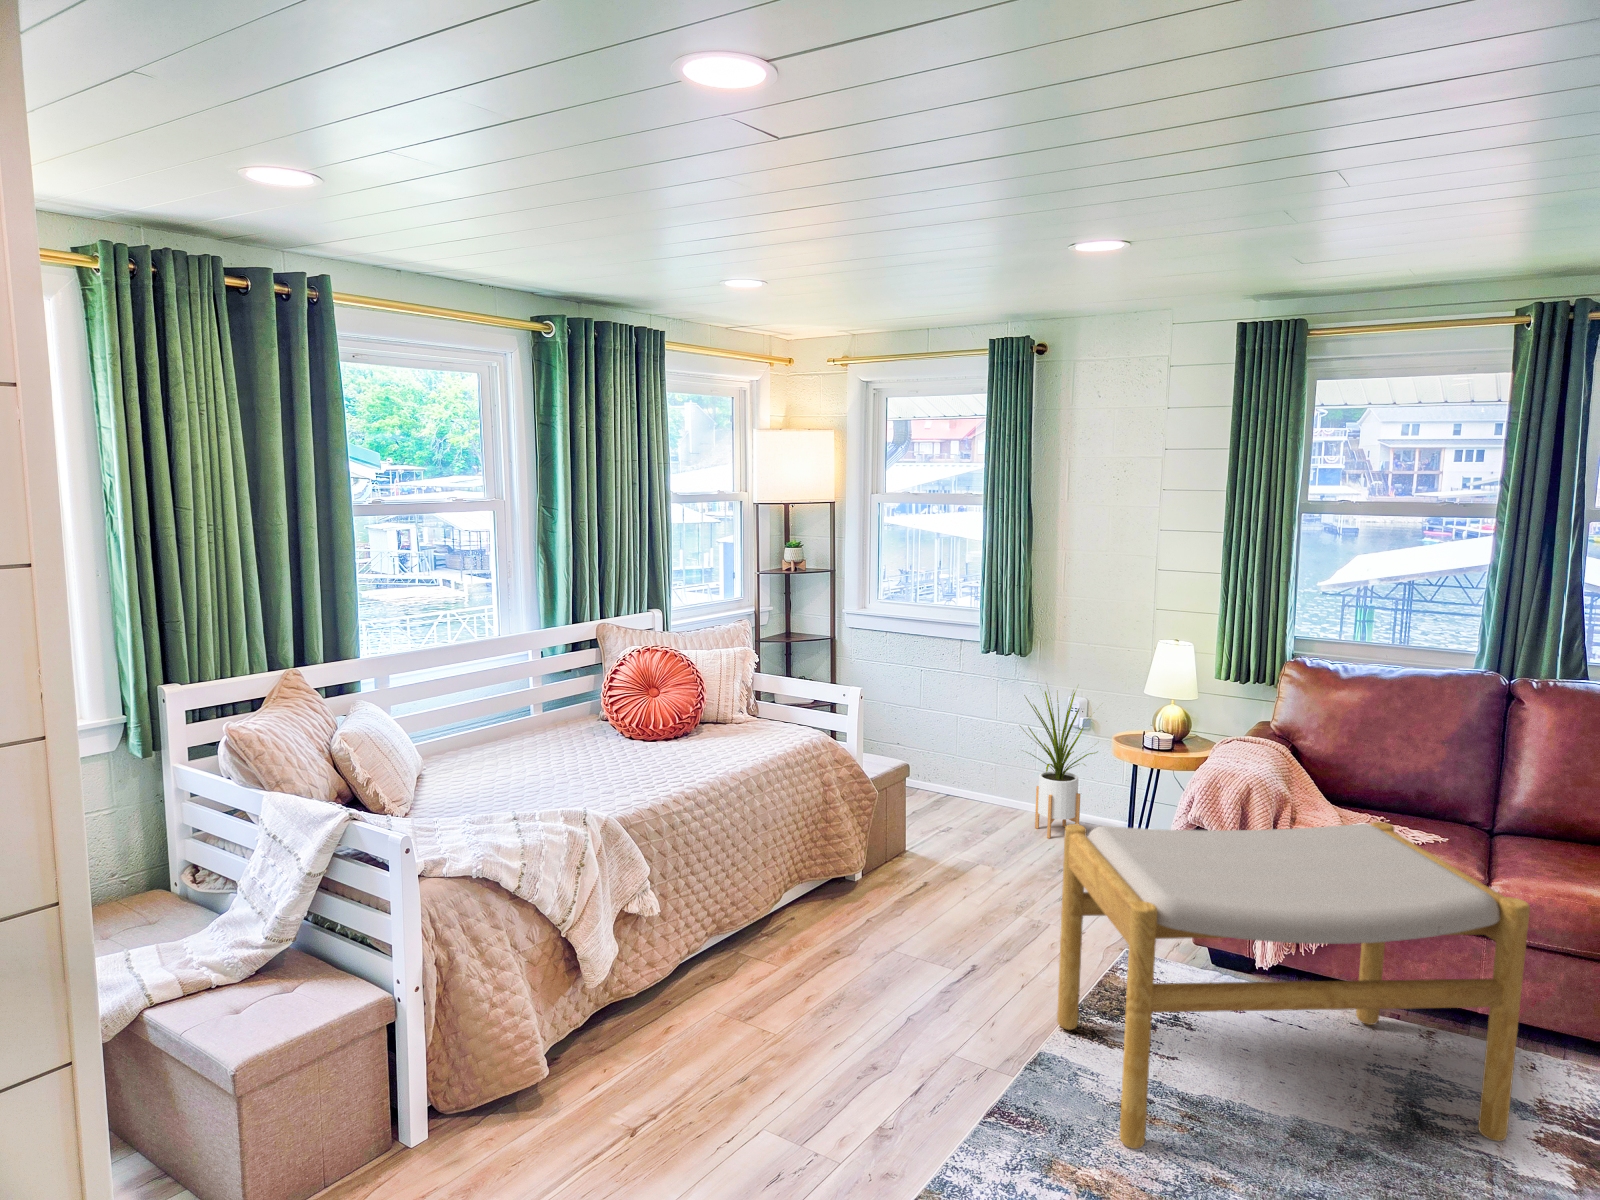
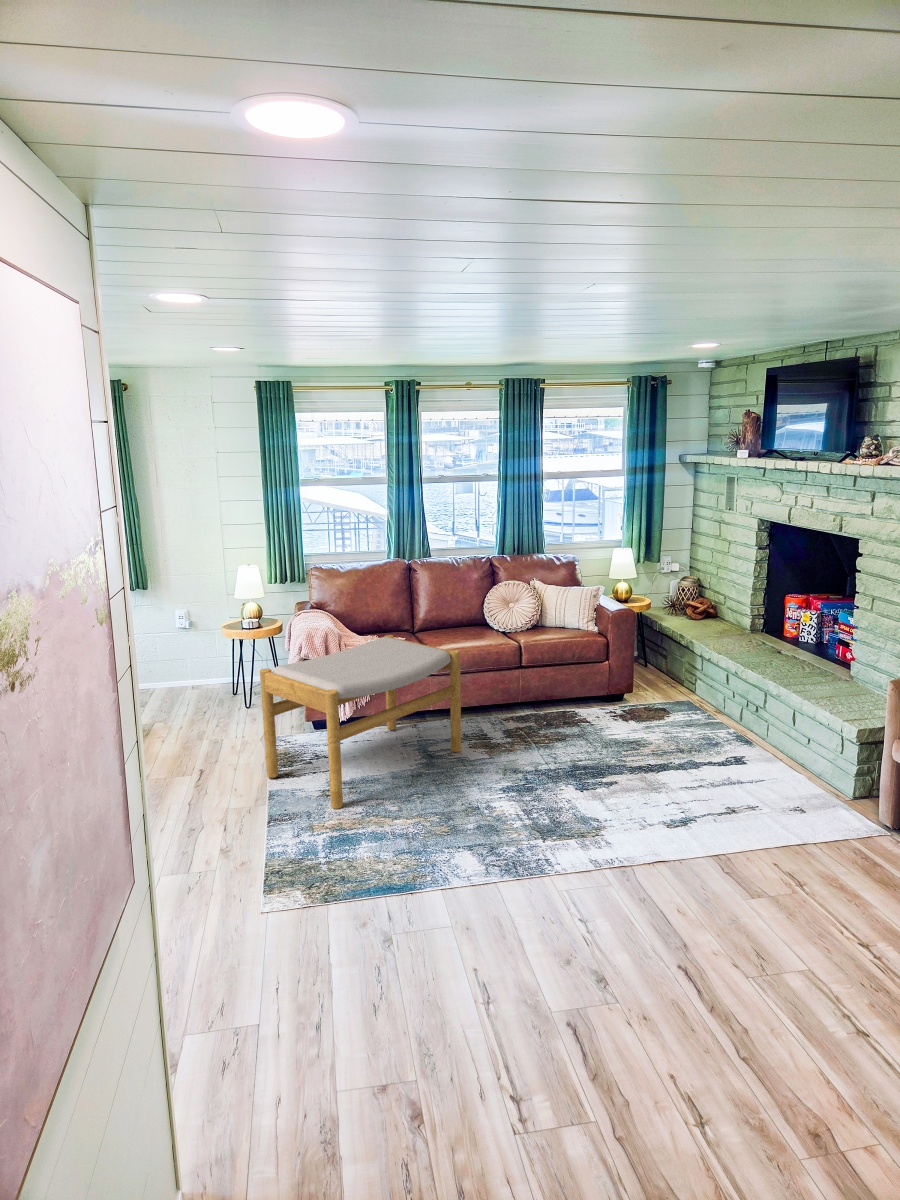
house plant: present [1020,691,1098,839] -> none [152,601,207,699]

